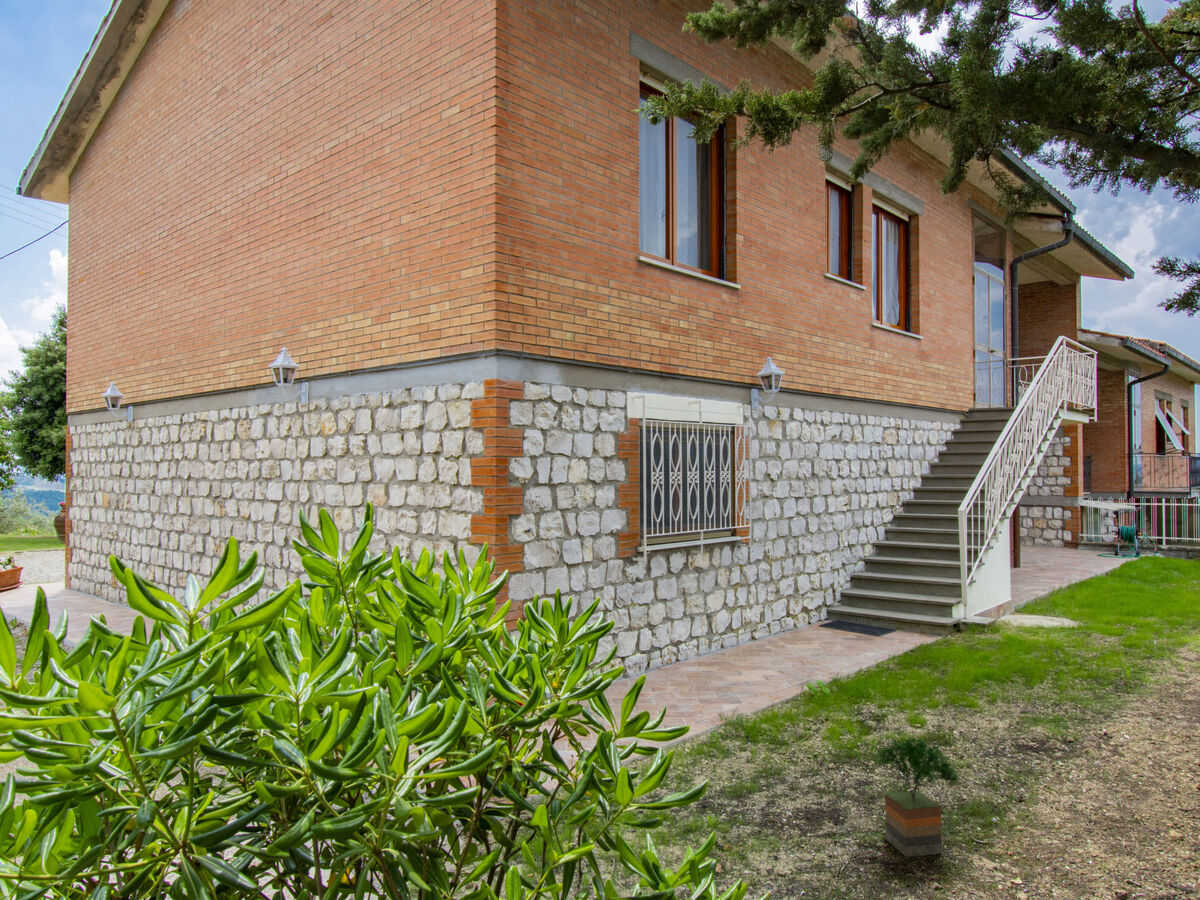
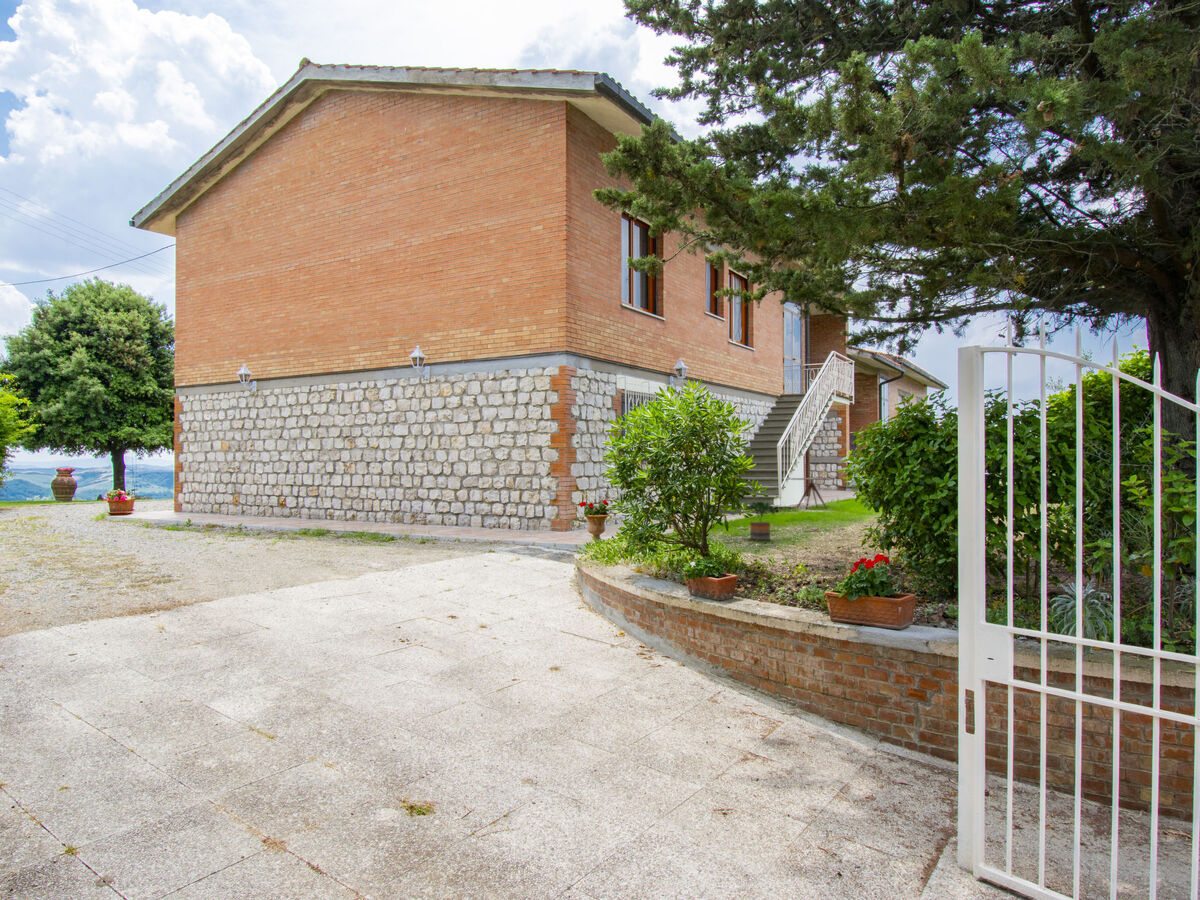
round table: none [986,566,1080,631] -> present [791,478,833,509]

